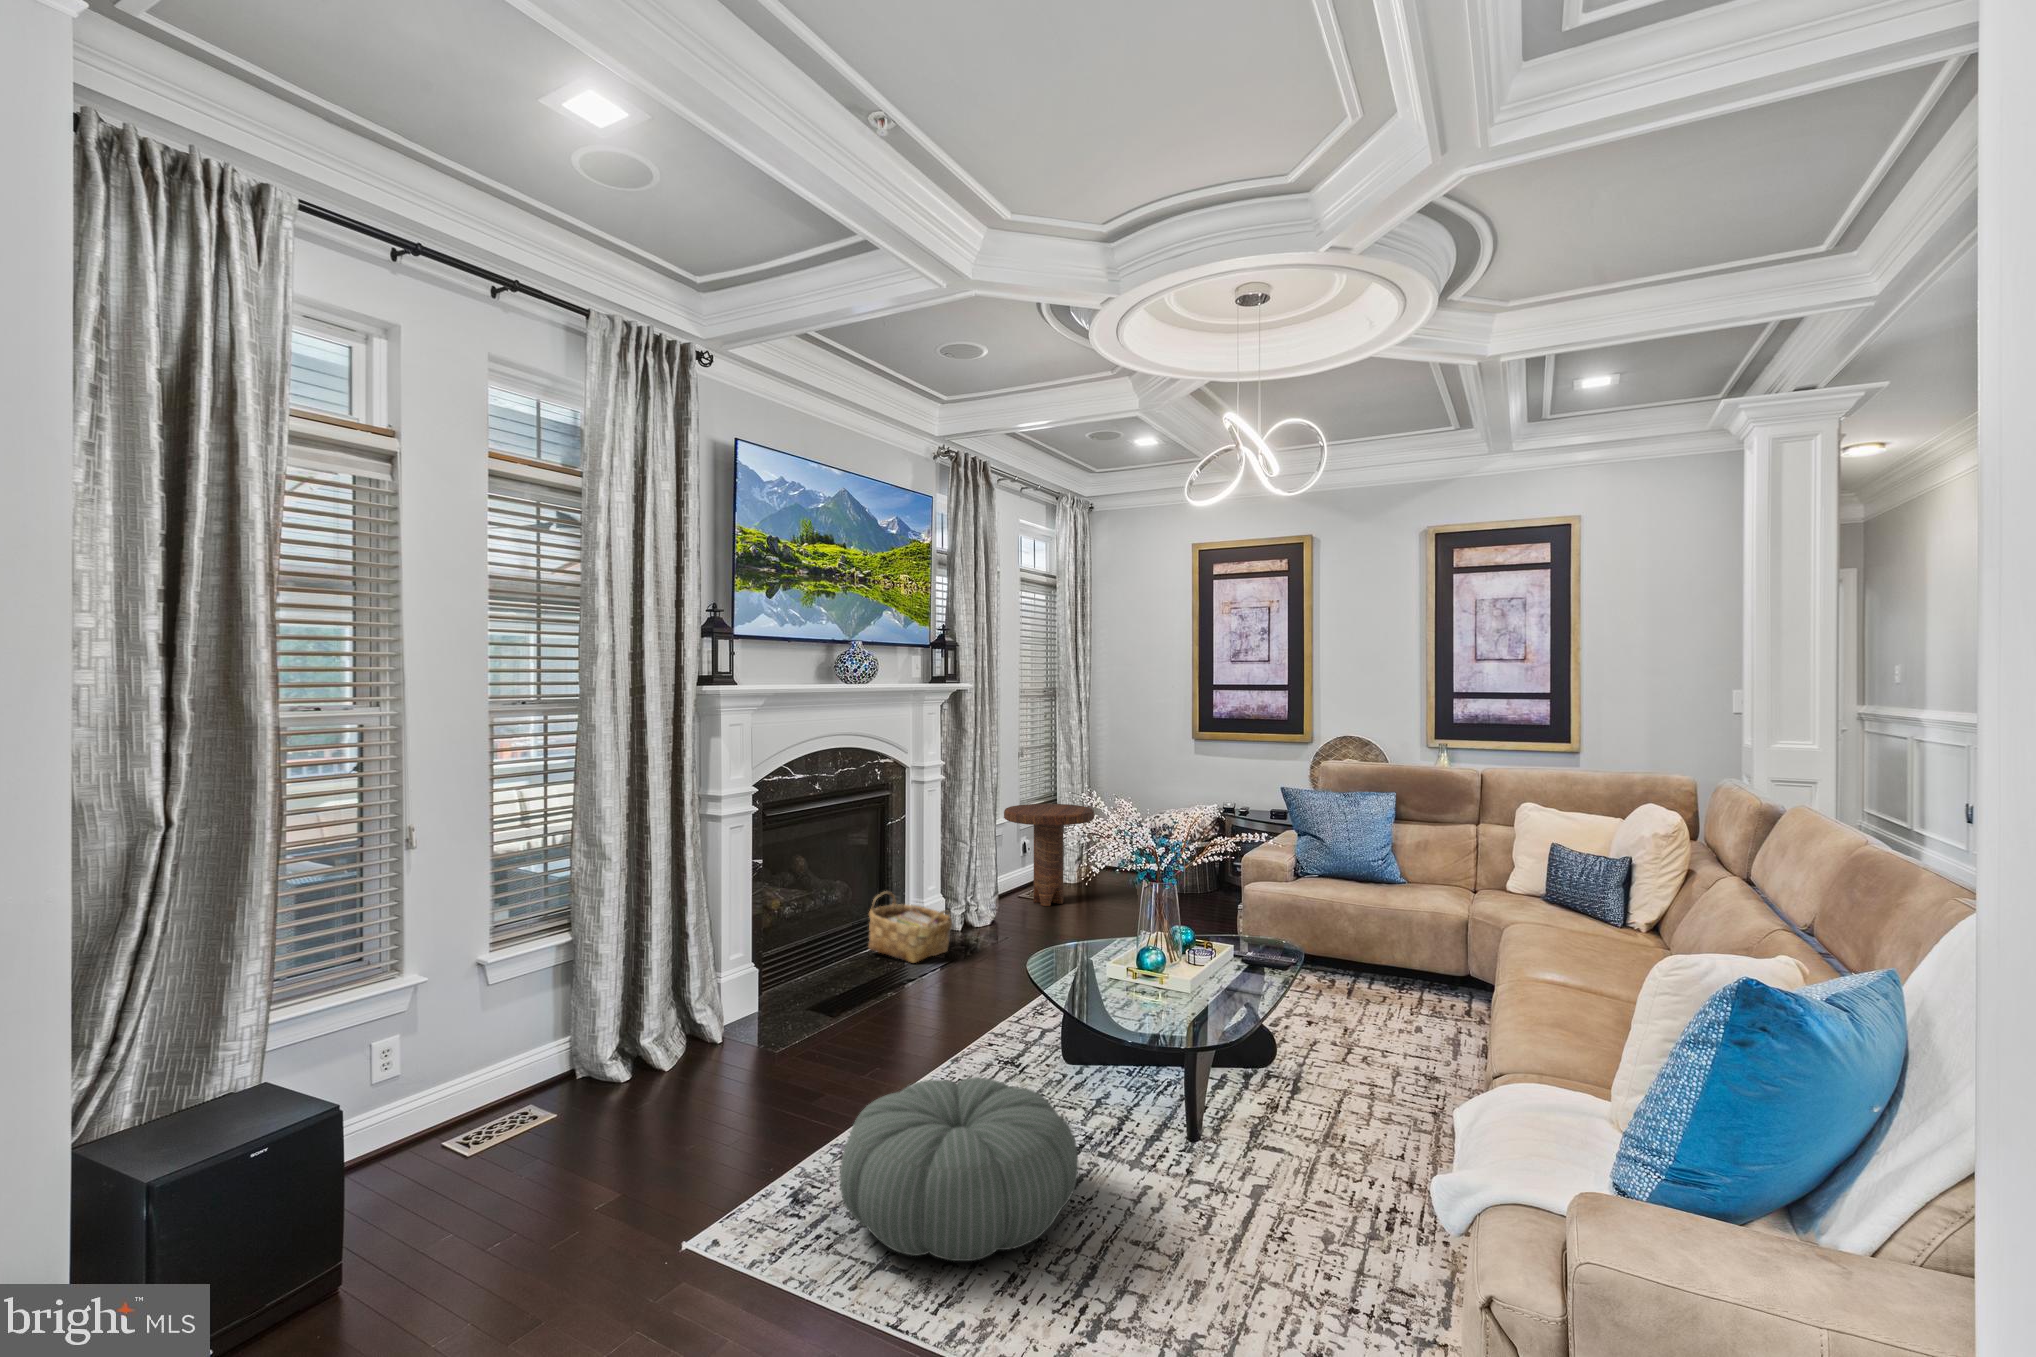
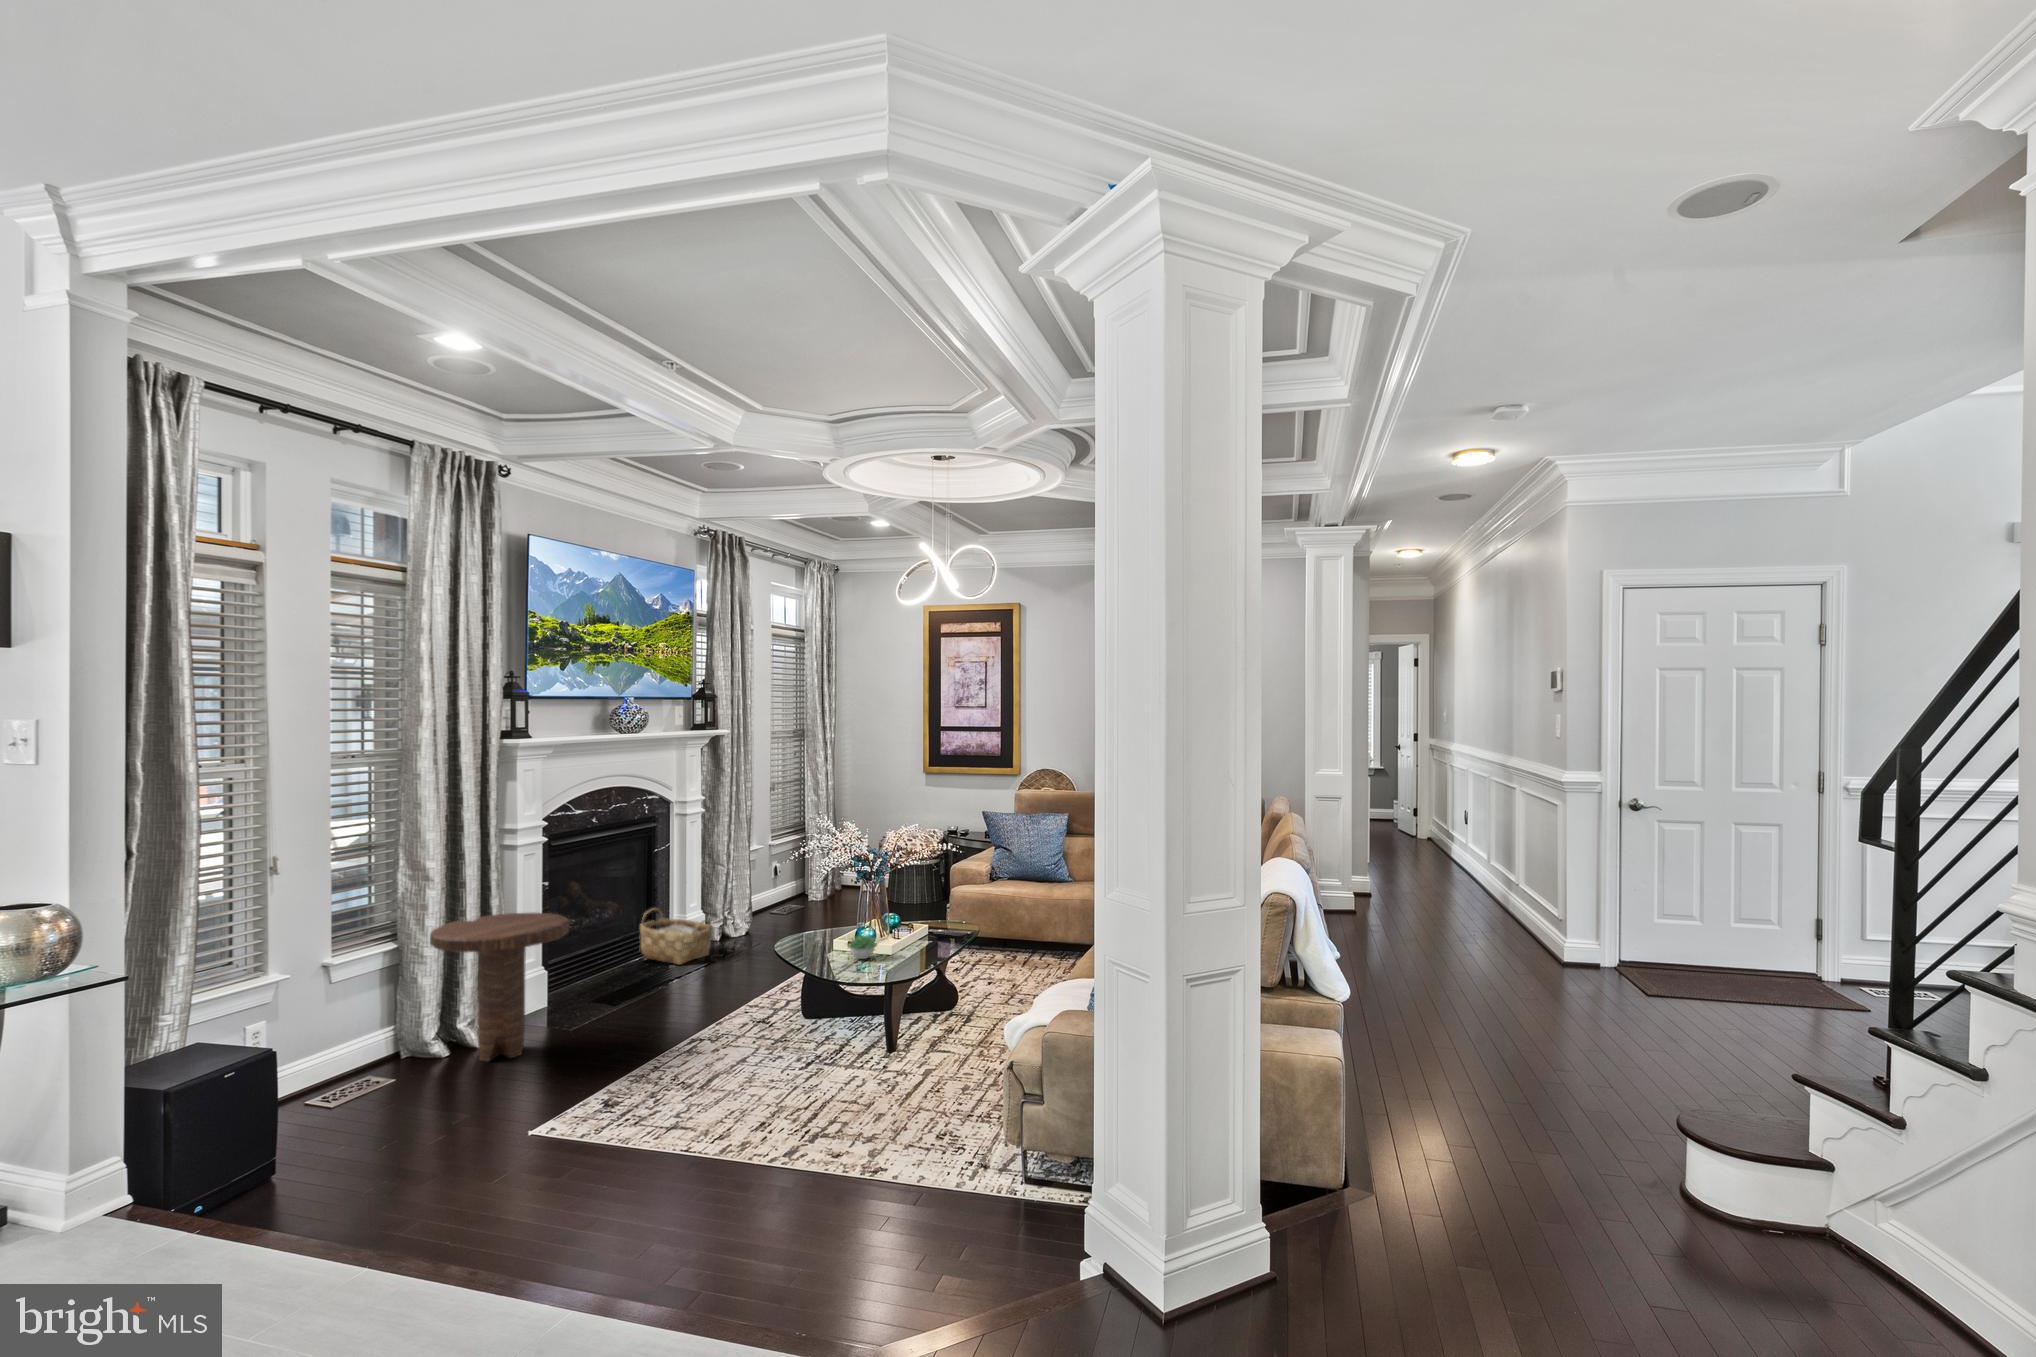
side table: present [1004,804,1094,906] -> present [430,913,569,1061]
succulent plant: none [1124,962,1171,997] -> present [847,935,877,959]
pouf: present [840,1077,1078,1261] -> none [640,1015,808,1122]

